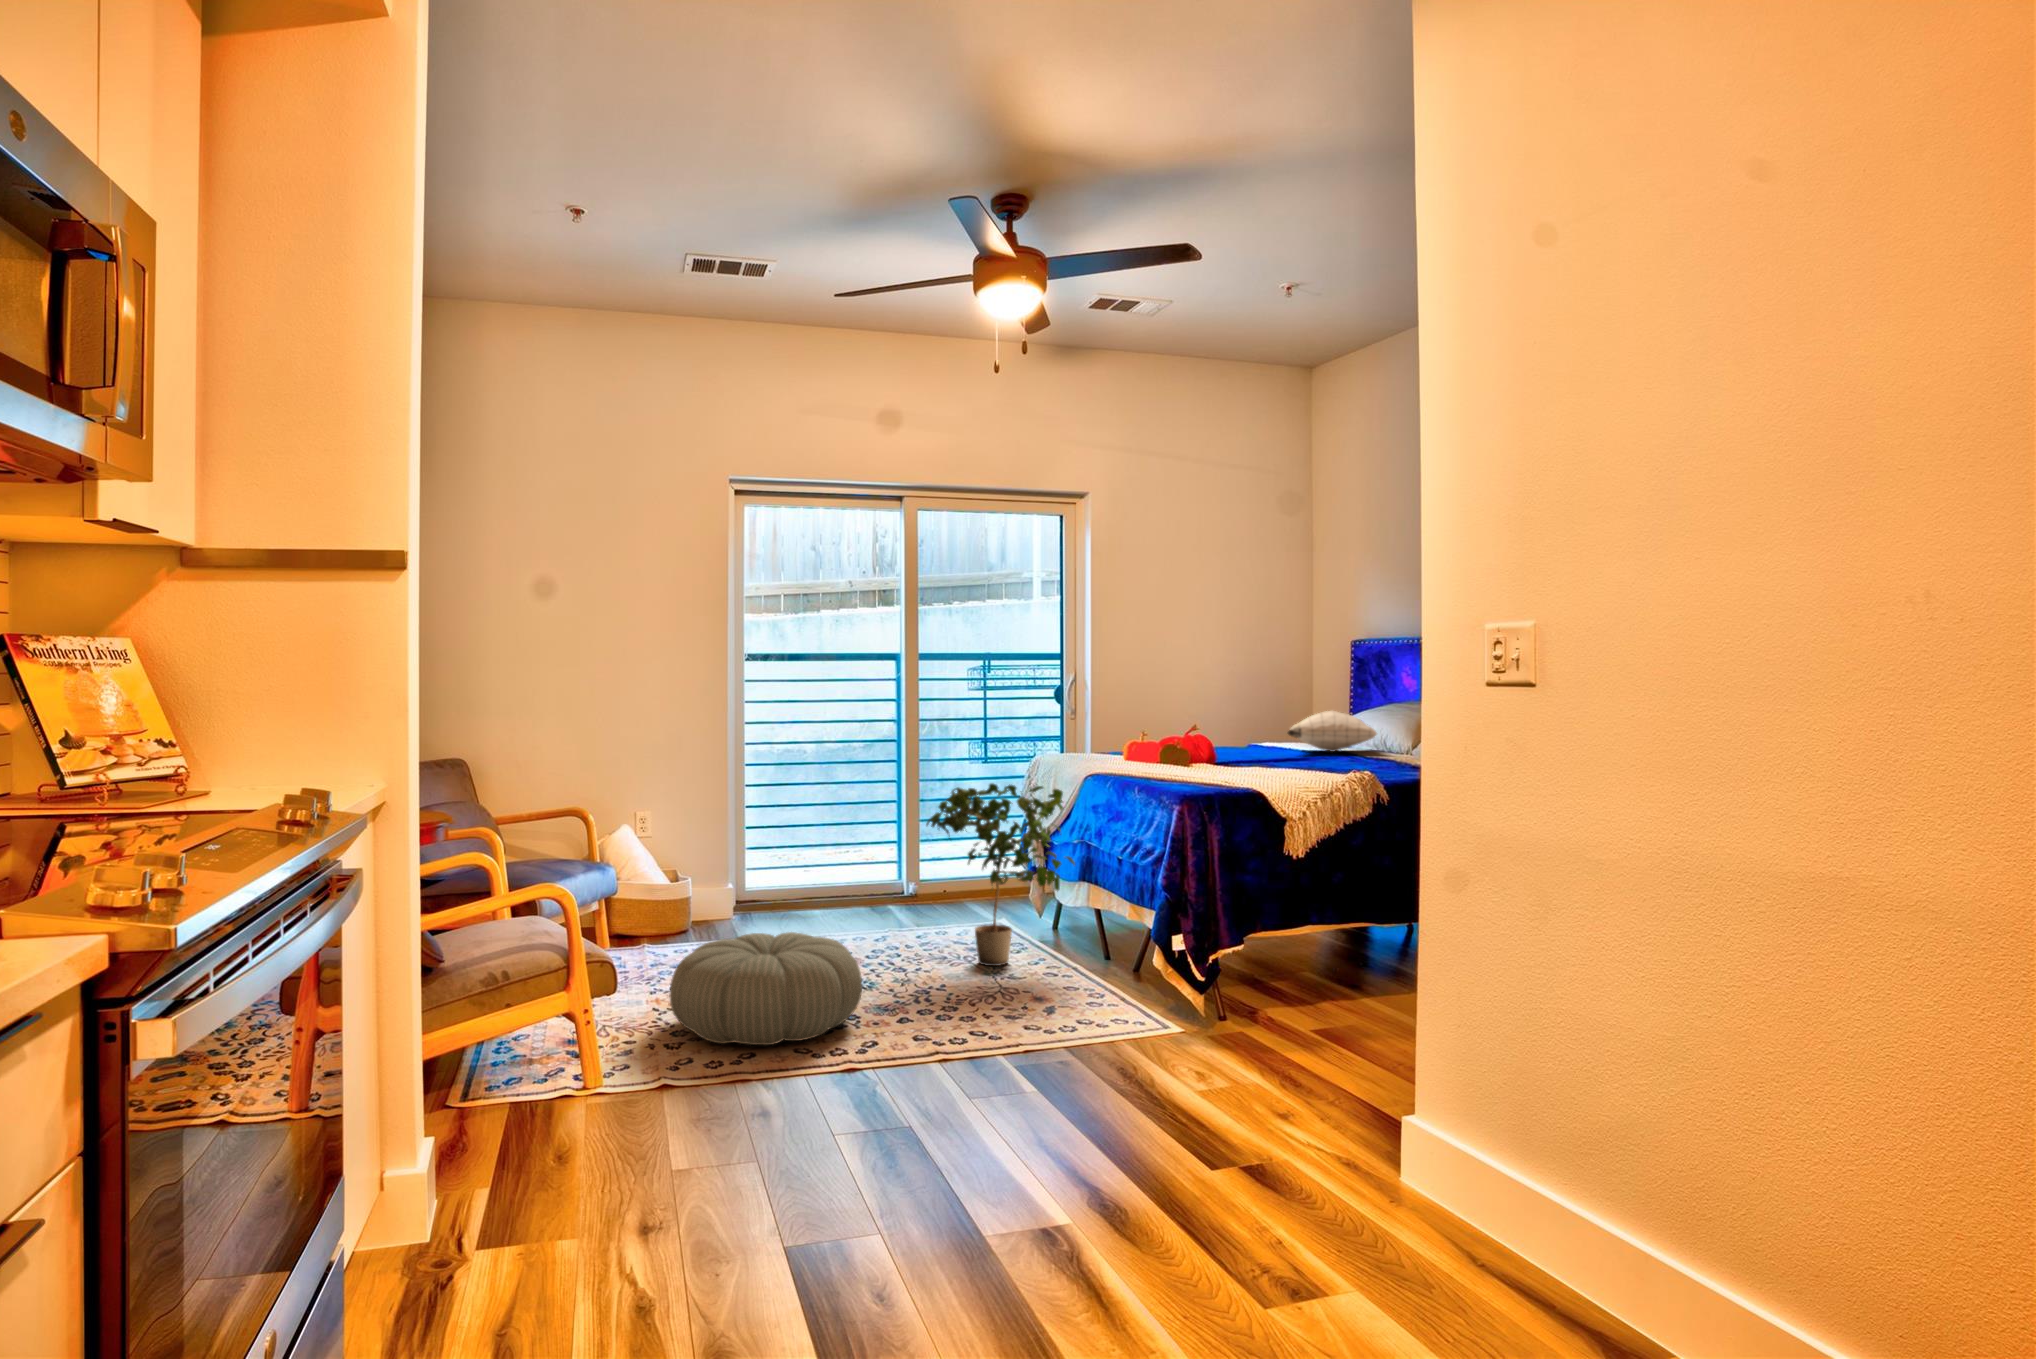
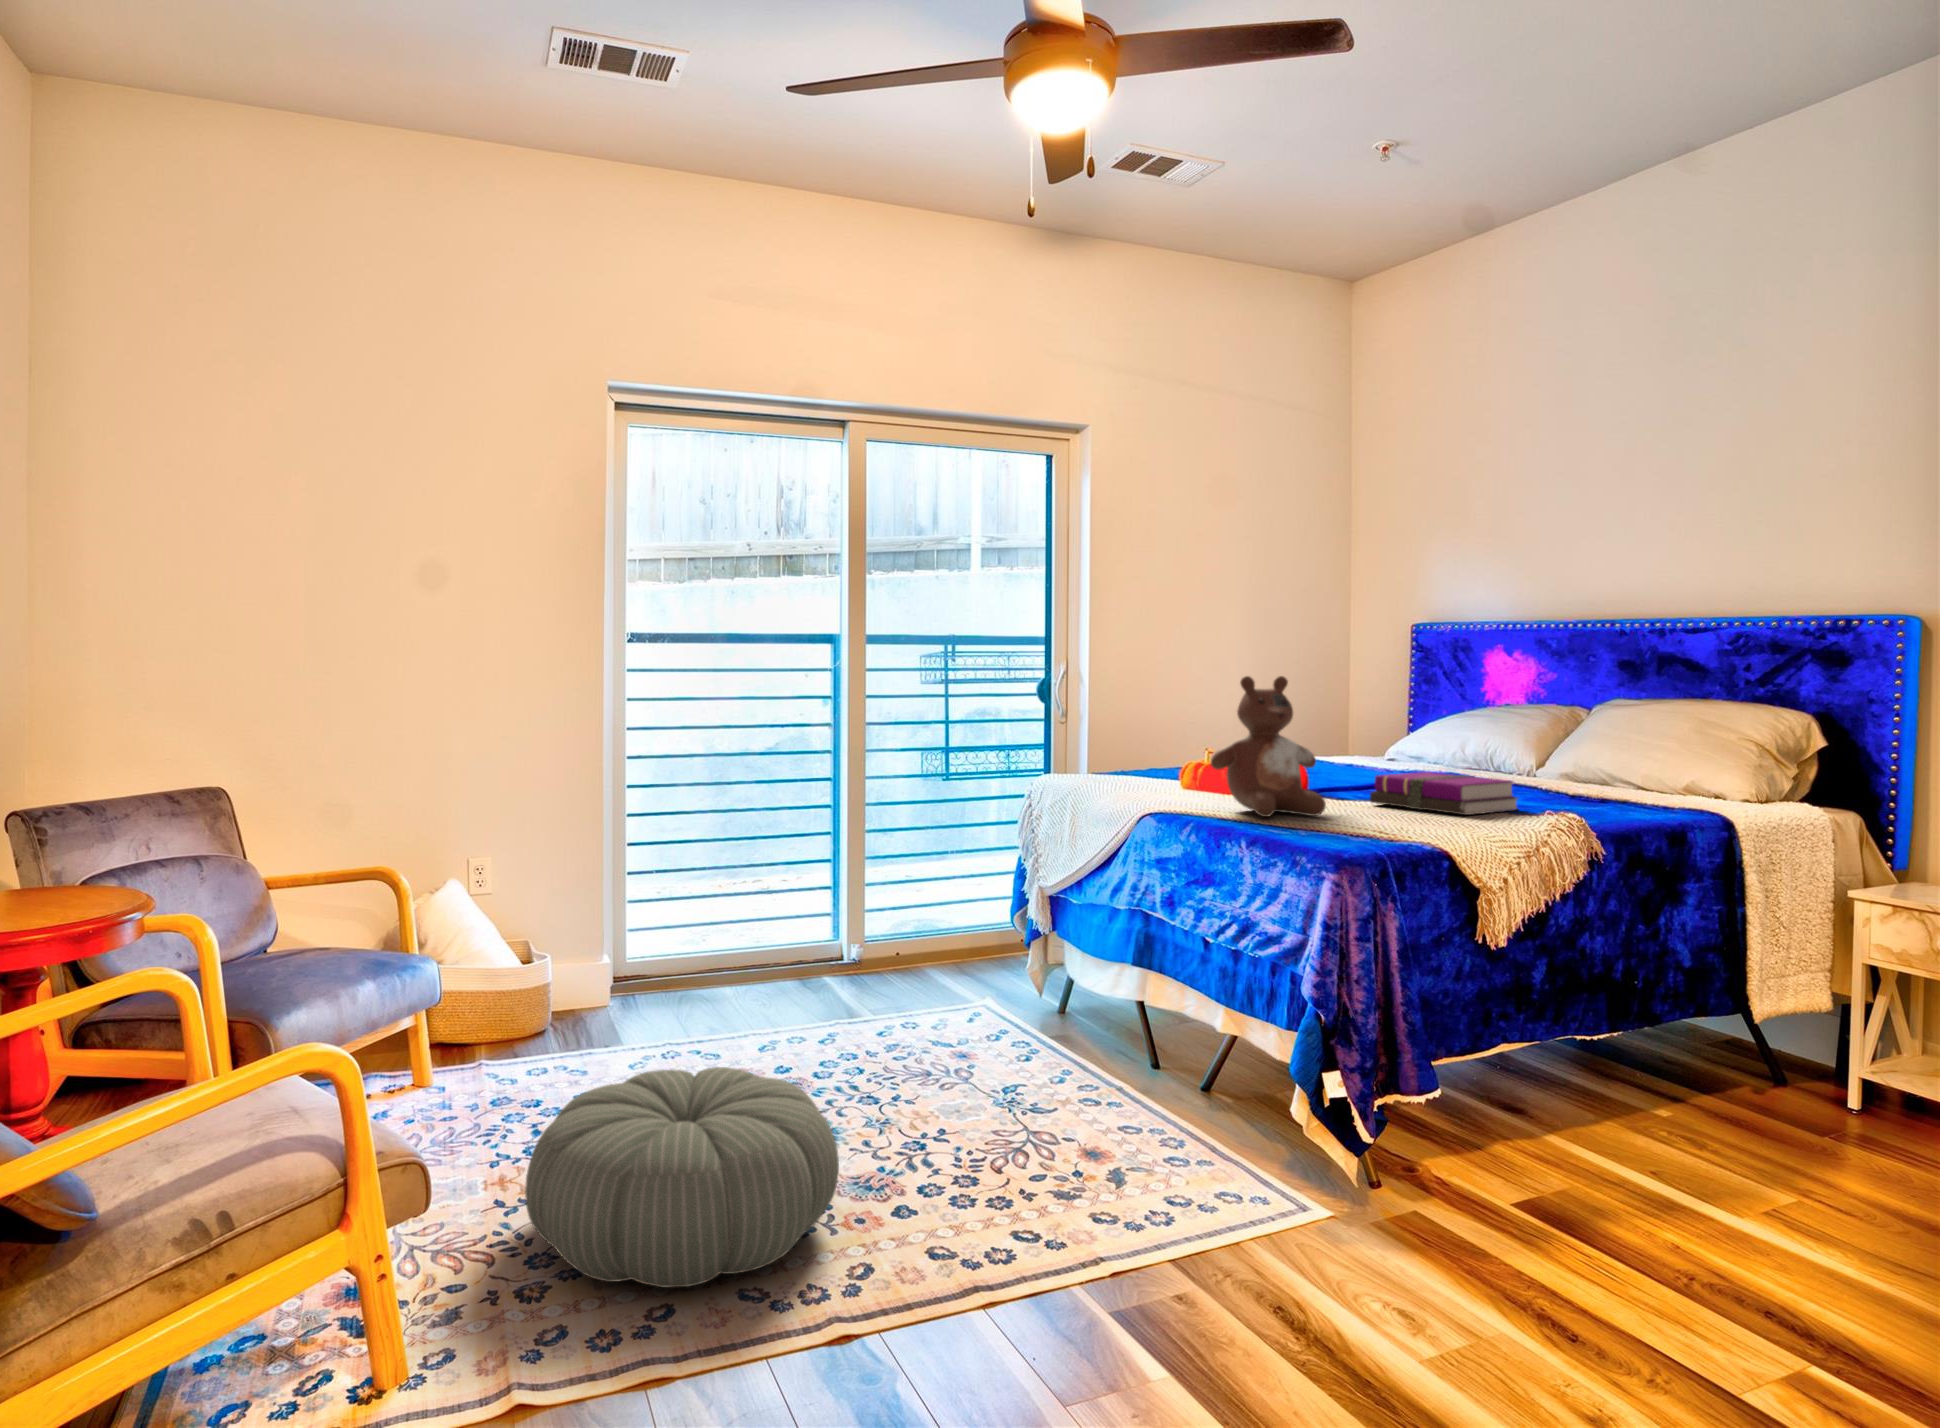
stuffed bear: none [1132,681,1207,777] -> present [1211,676,1326,817]
pillow: present [1288,711,1377,752] -> none [1358,716,1502,771]
notebook: none [1248,748,1343,775] -> present [1370,772,1518,815]
potted plant: present [926,783,1075,966] -> none [901,823,1122,1090]

